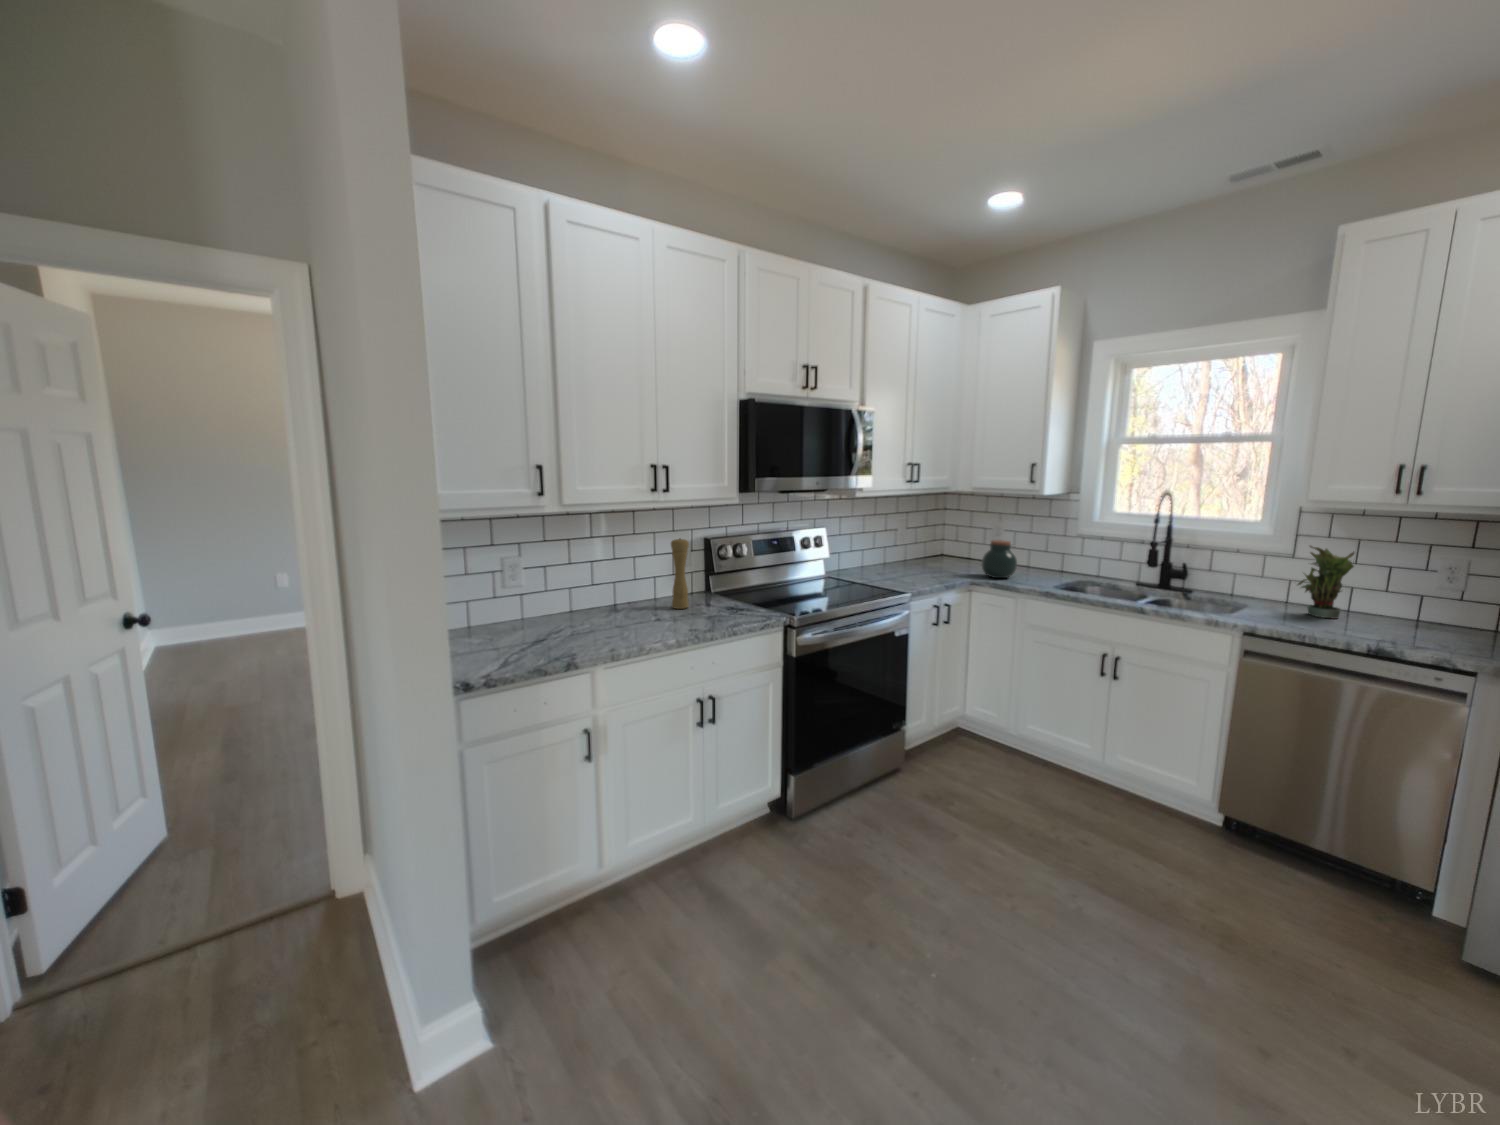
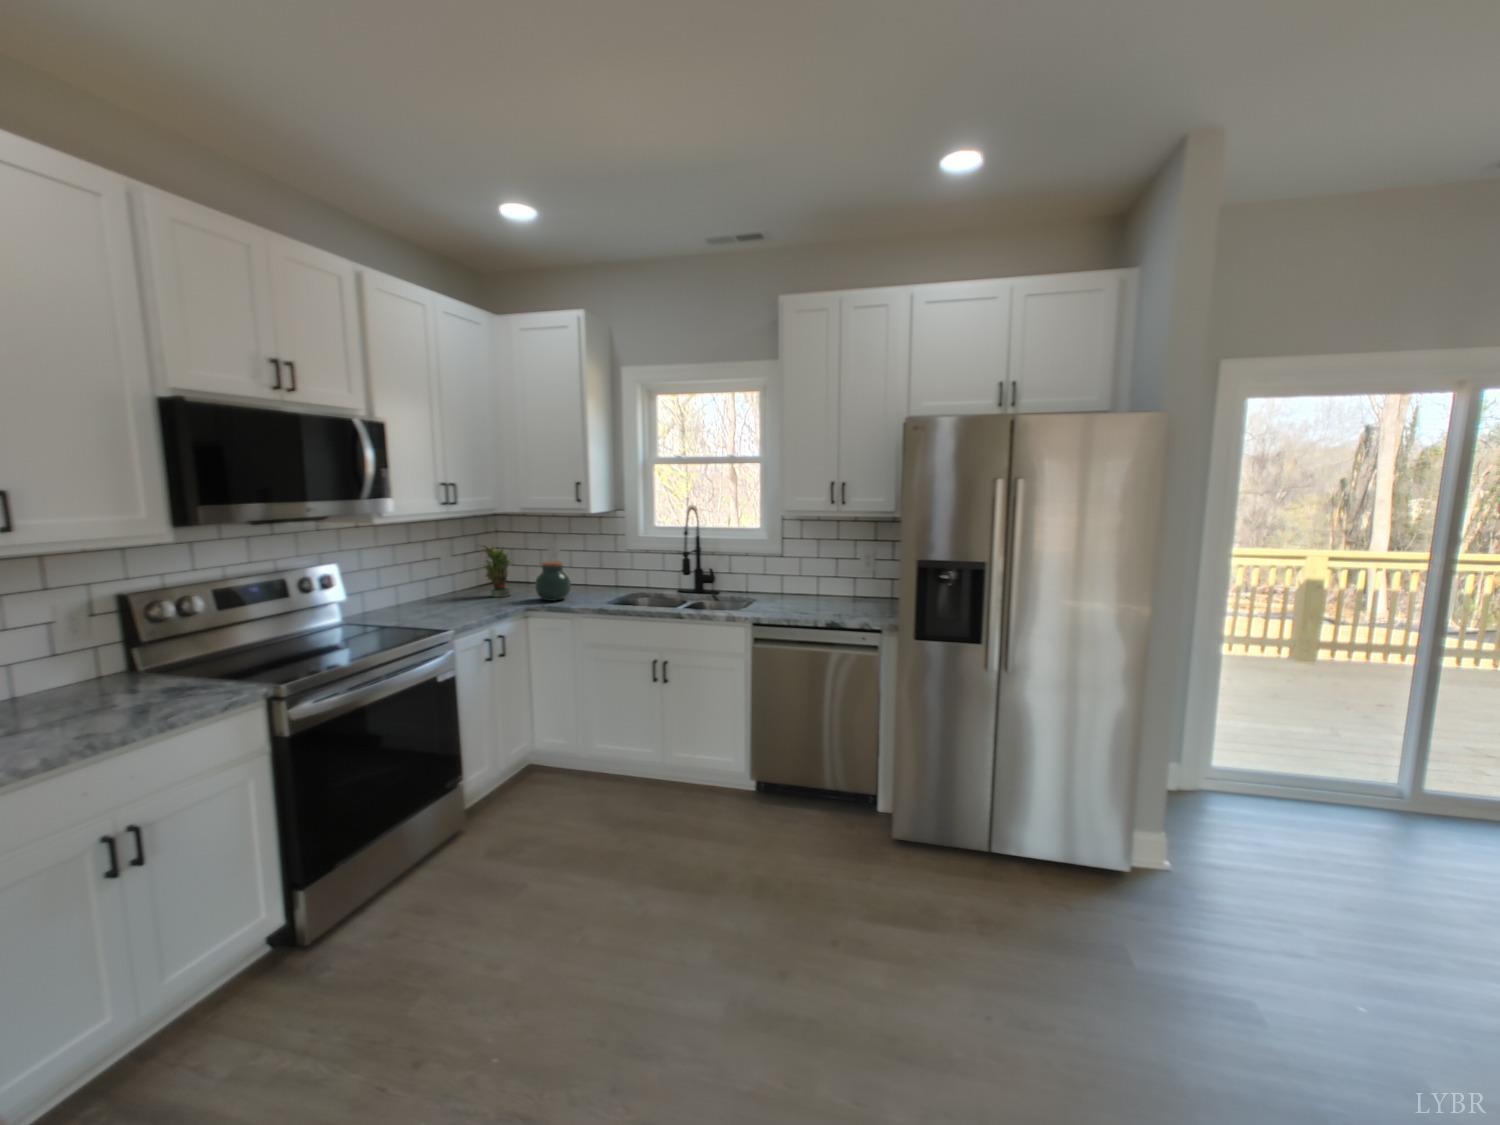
pepper mill: present [671,538,689,609] -> none [37,599,88,706]
potted plant: present [1298,546,1354,619] -> present [482,545,512,597]

